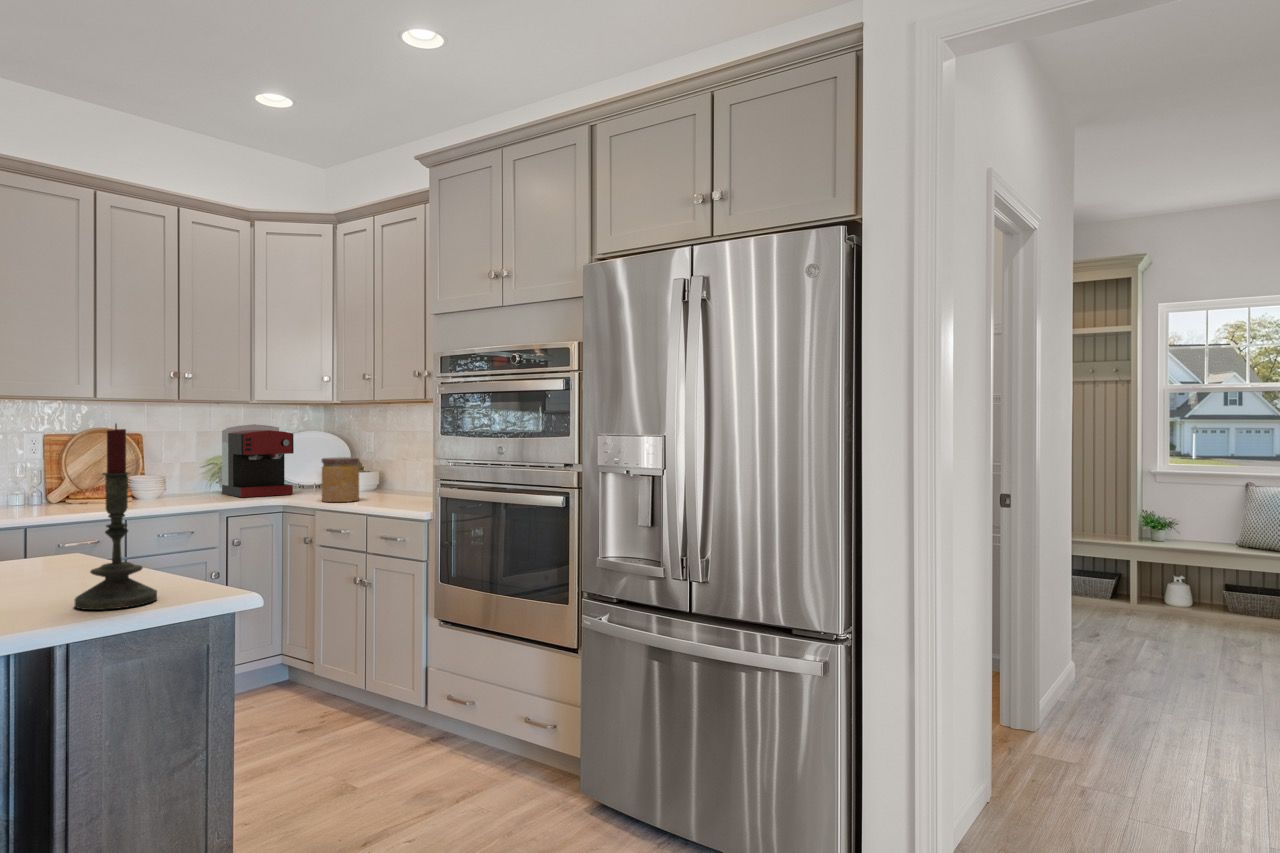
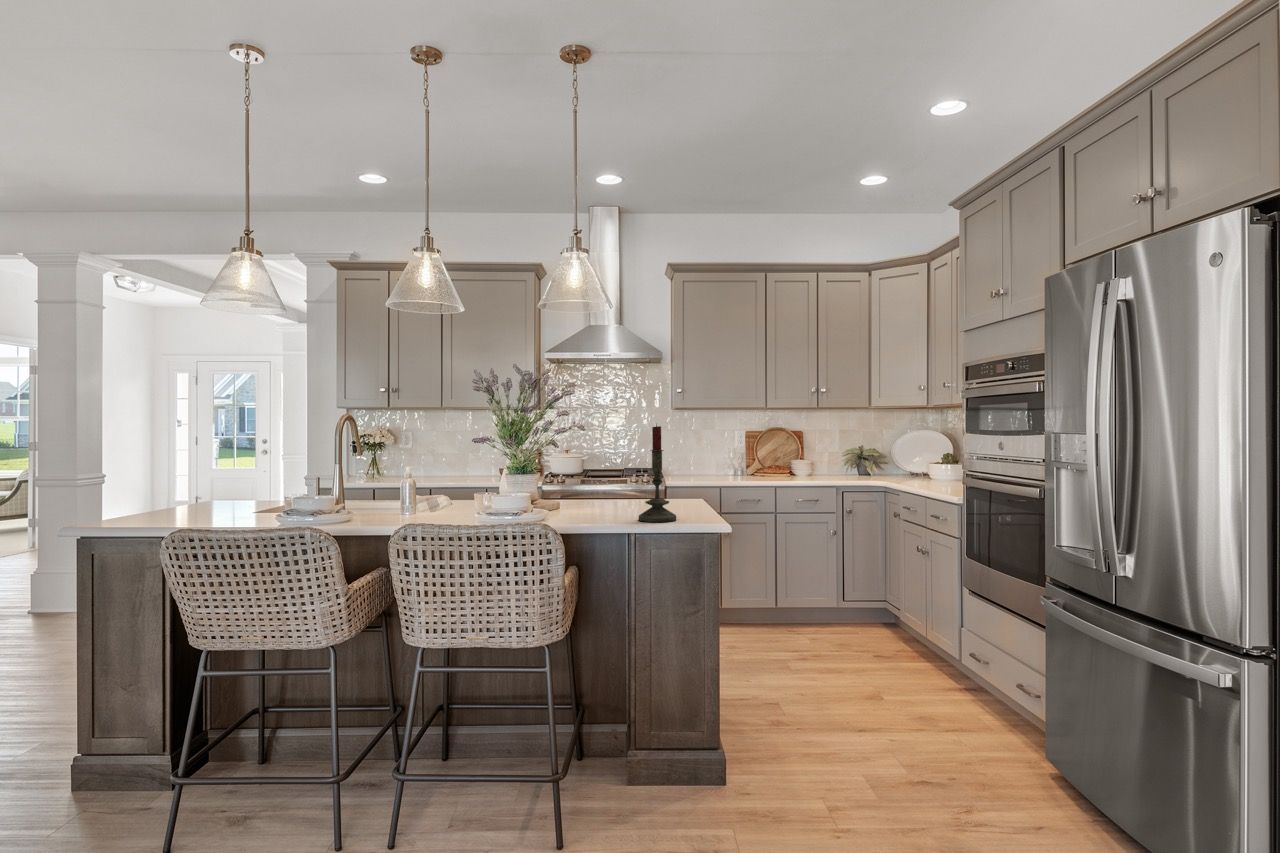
coffee maker: present [222,424,294,497] -> none [852,424,897,478]
jar: present [322,457,359,502] -> none [905,450,936,485]

